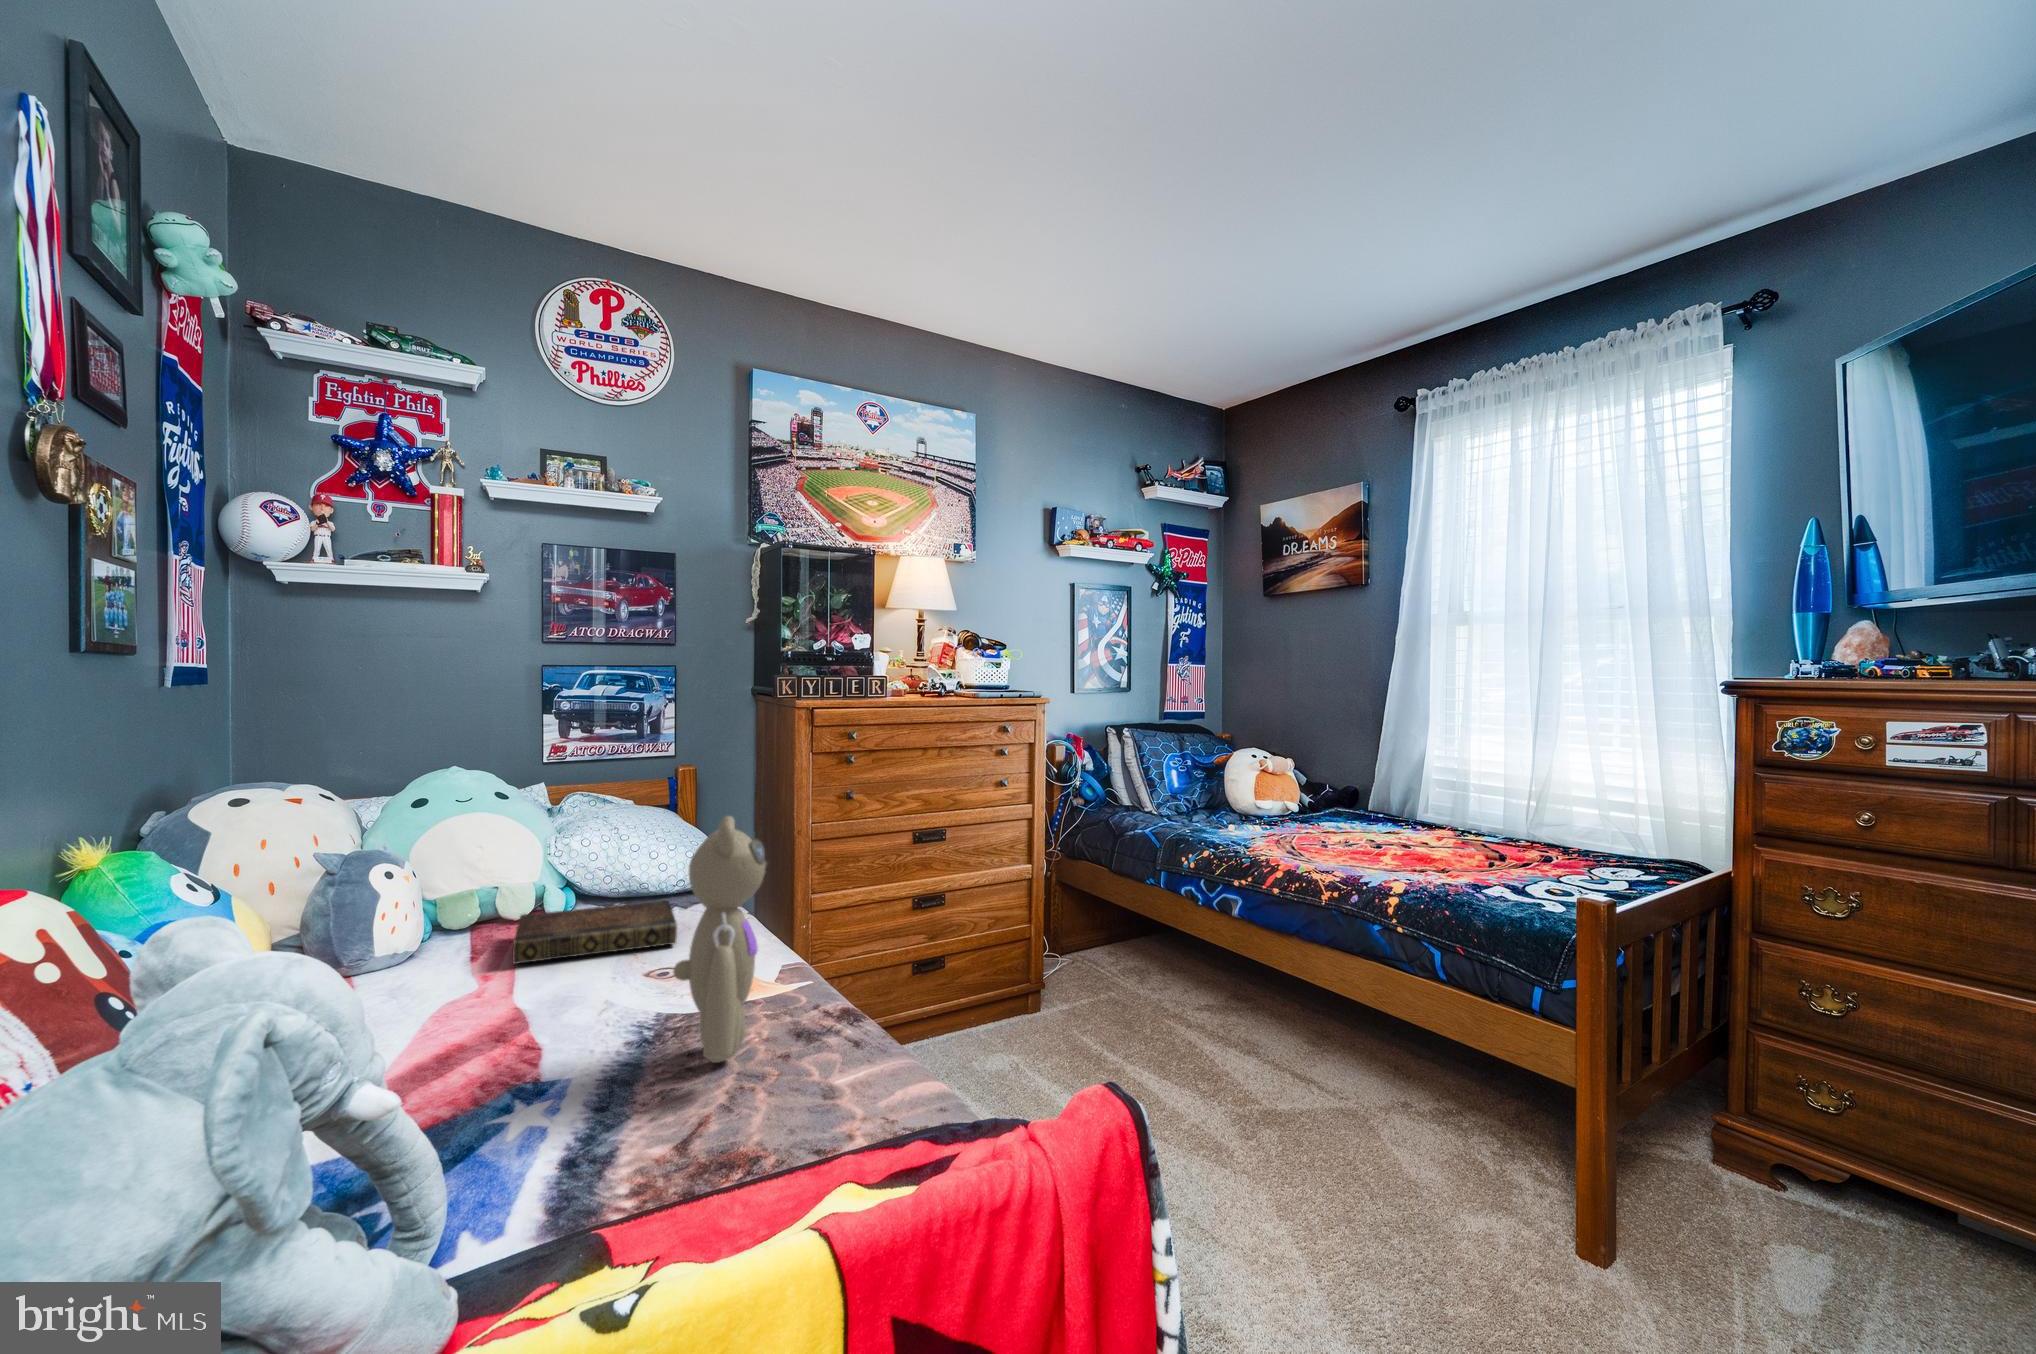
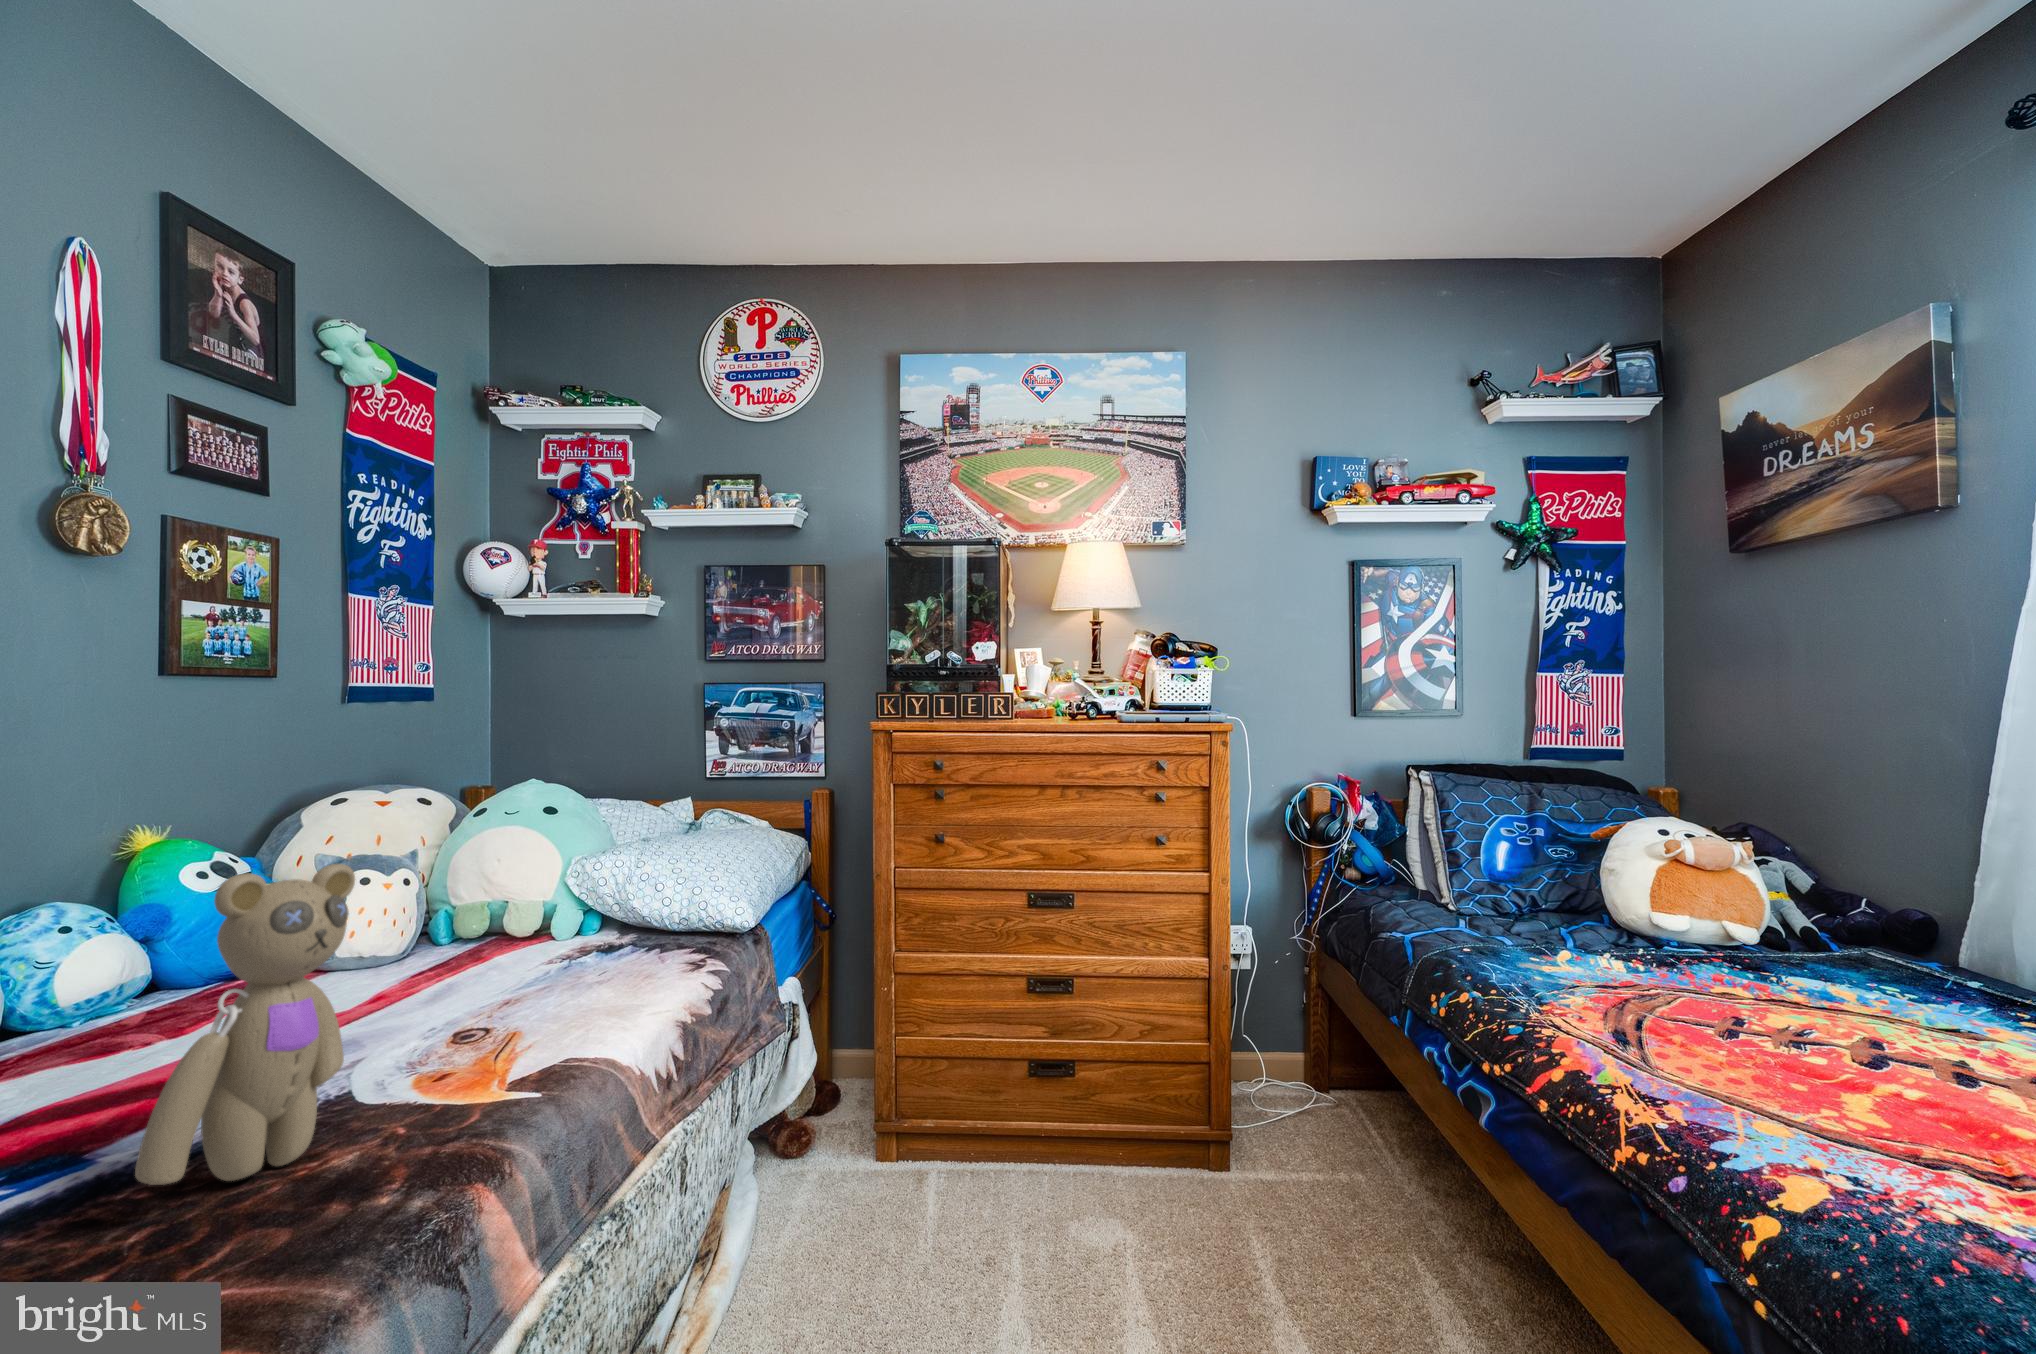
book: present [513,900,677,964] -> none [399,935,609,997]

